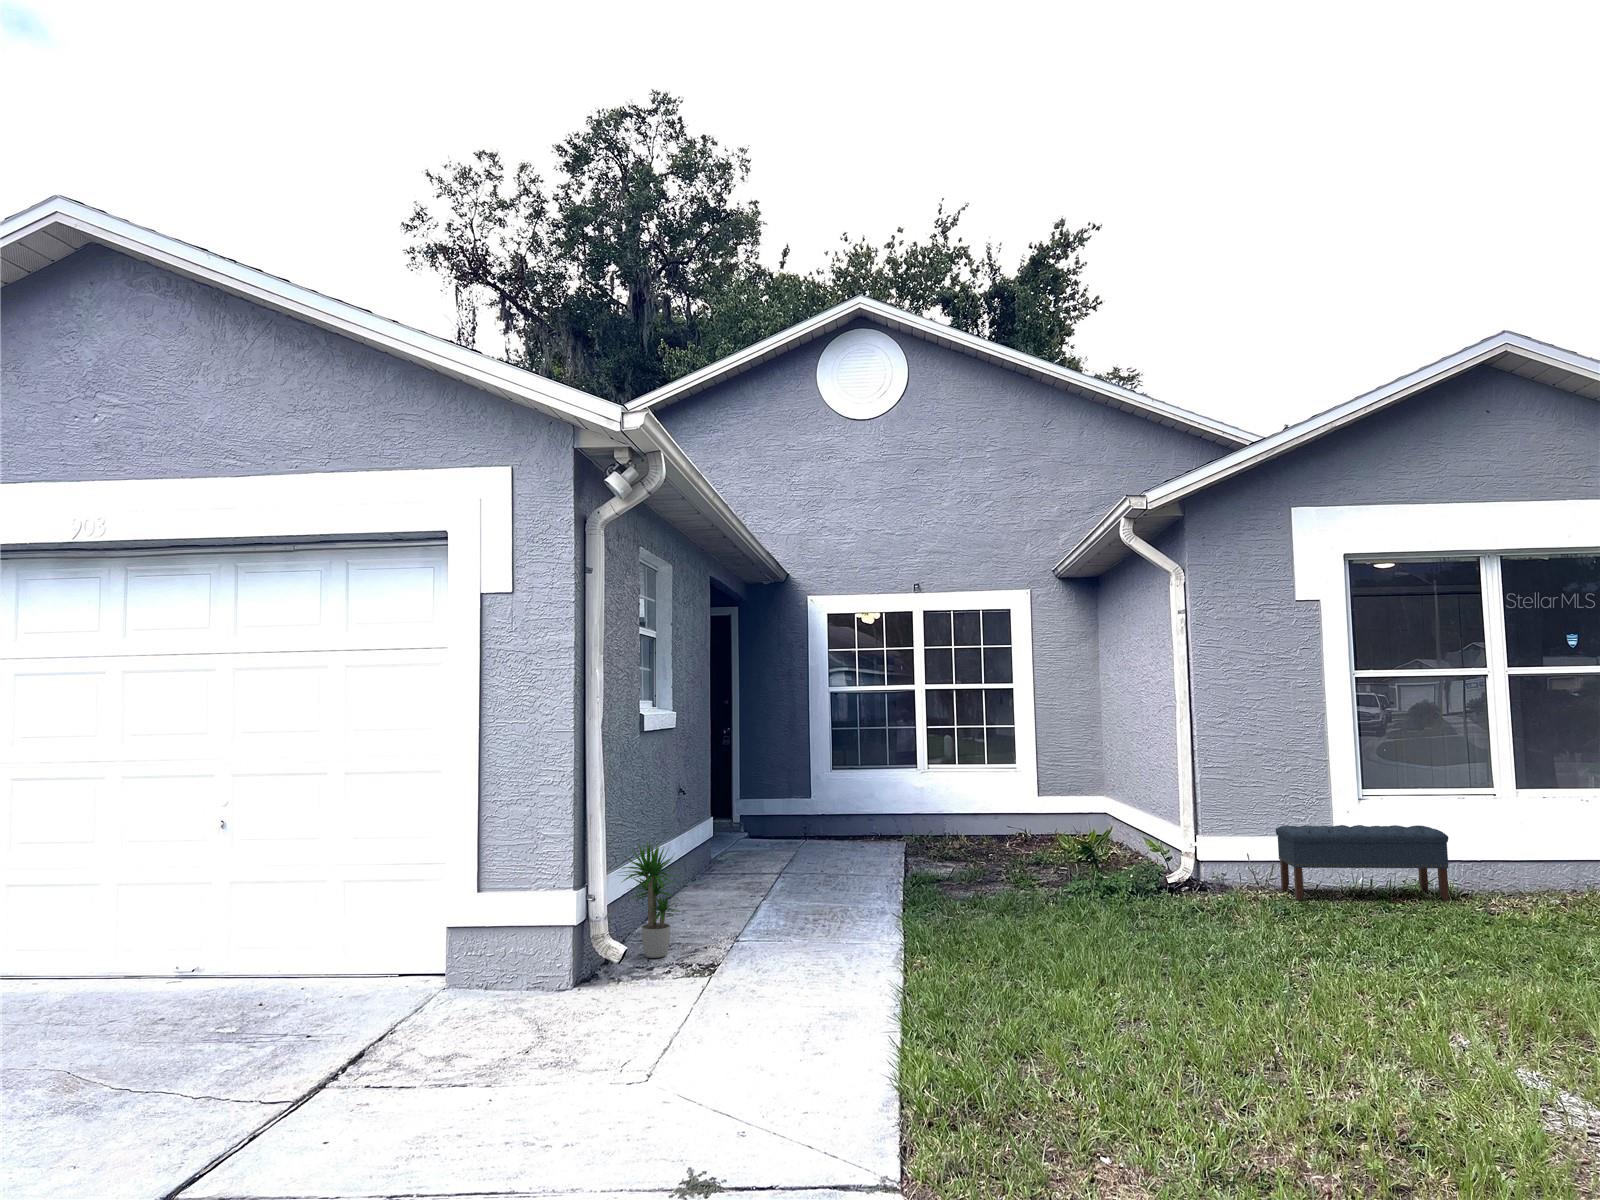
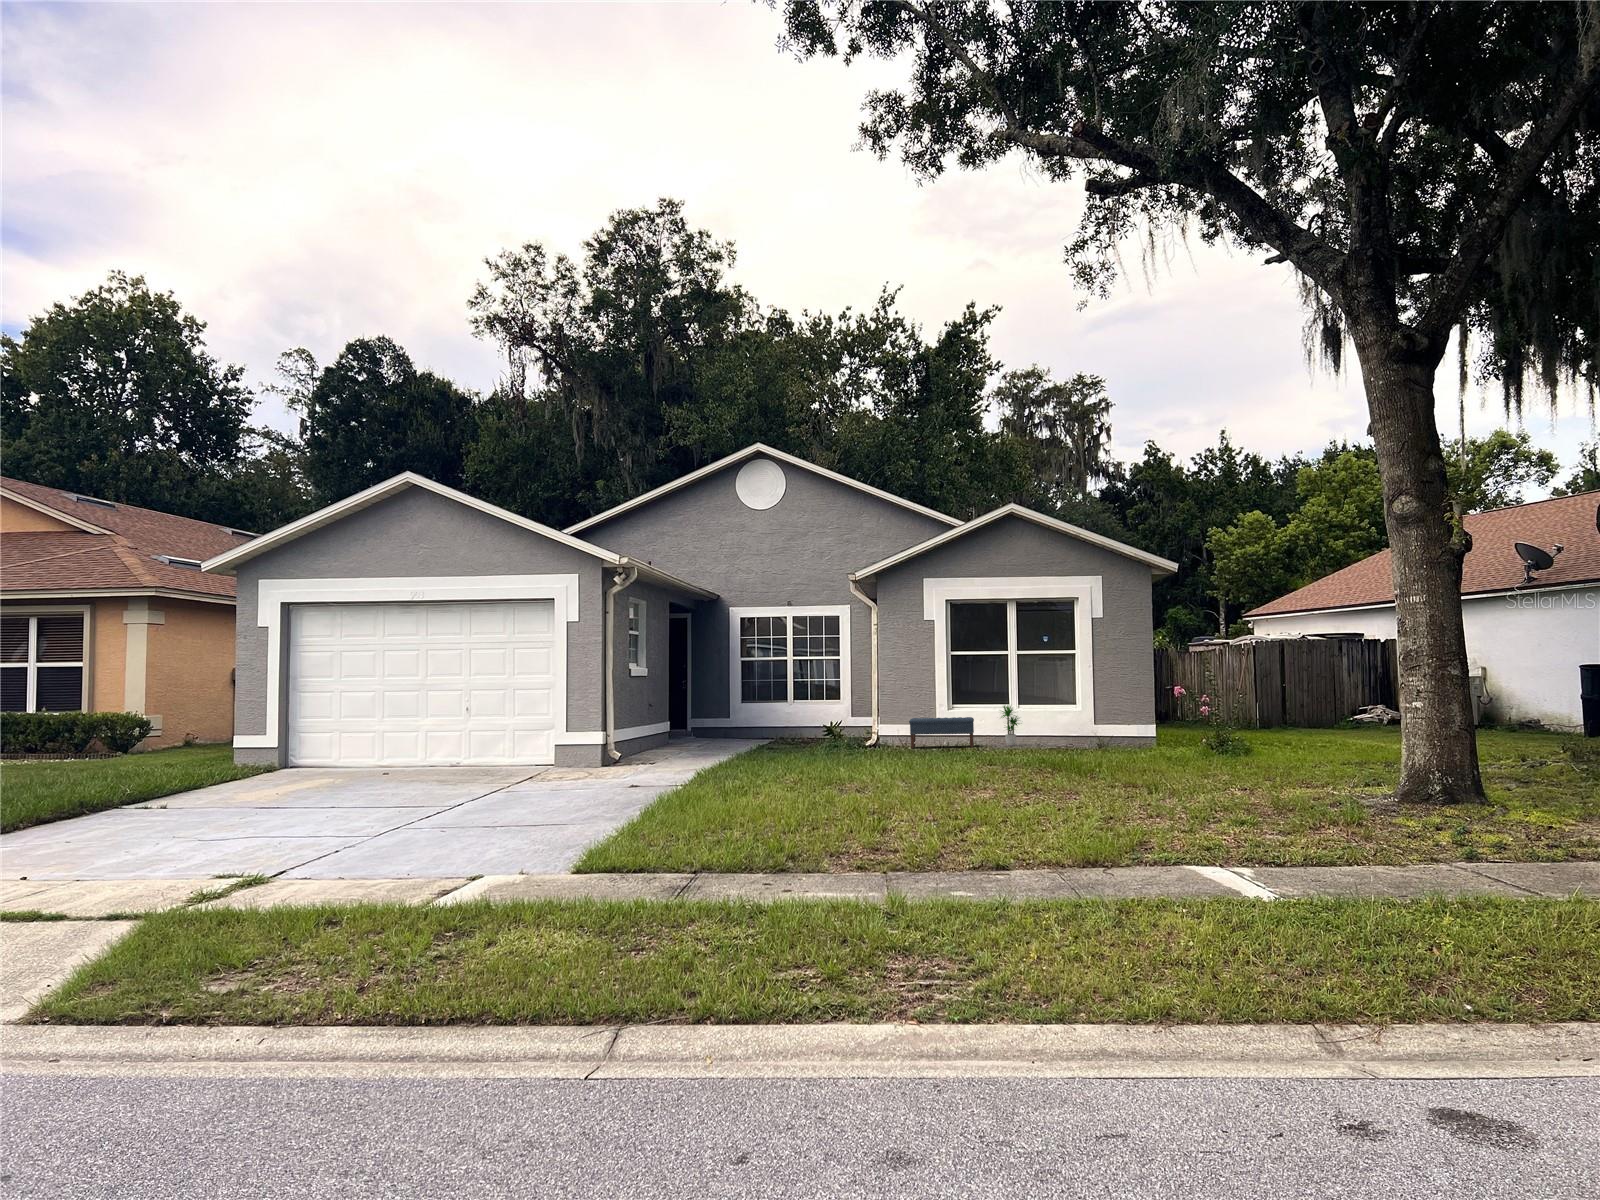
potted plant: present [620,843,680,958] -> present [1001,705,1019,746]

